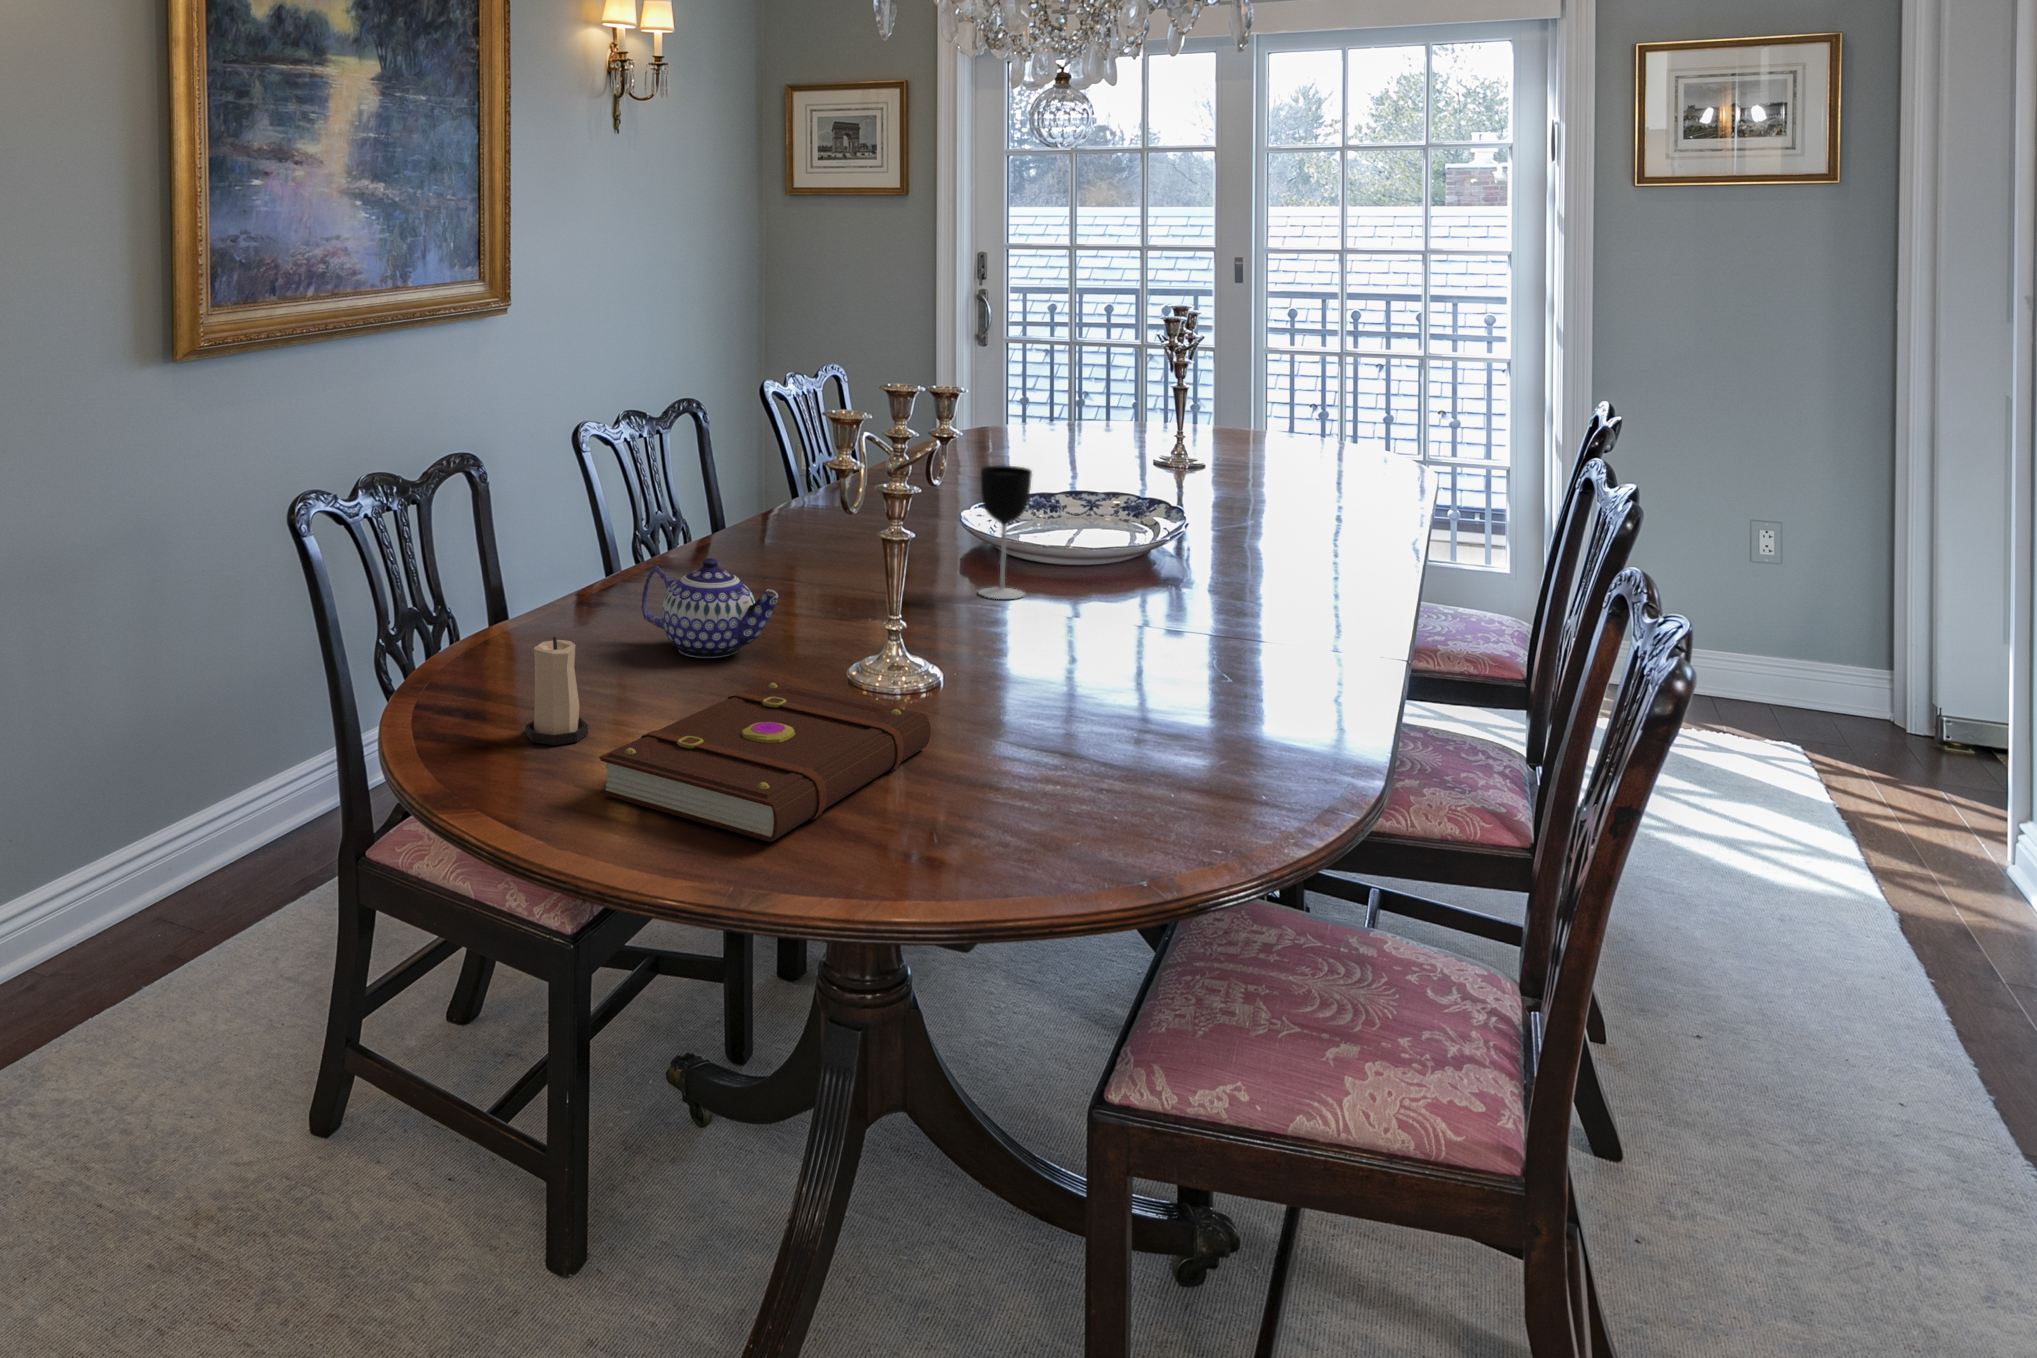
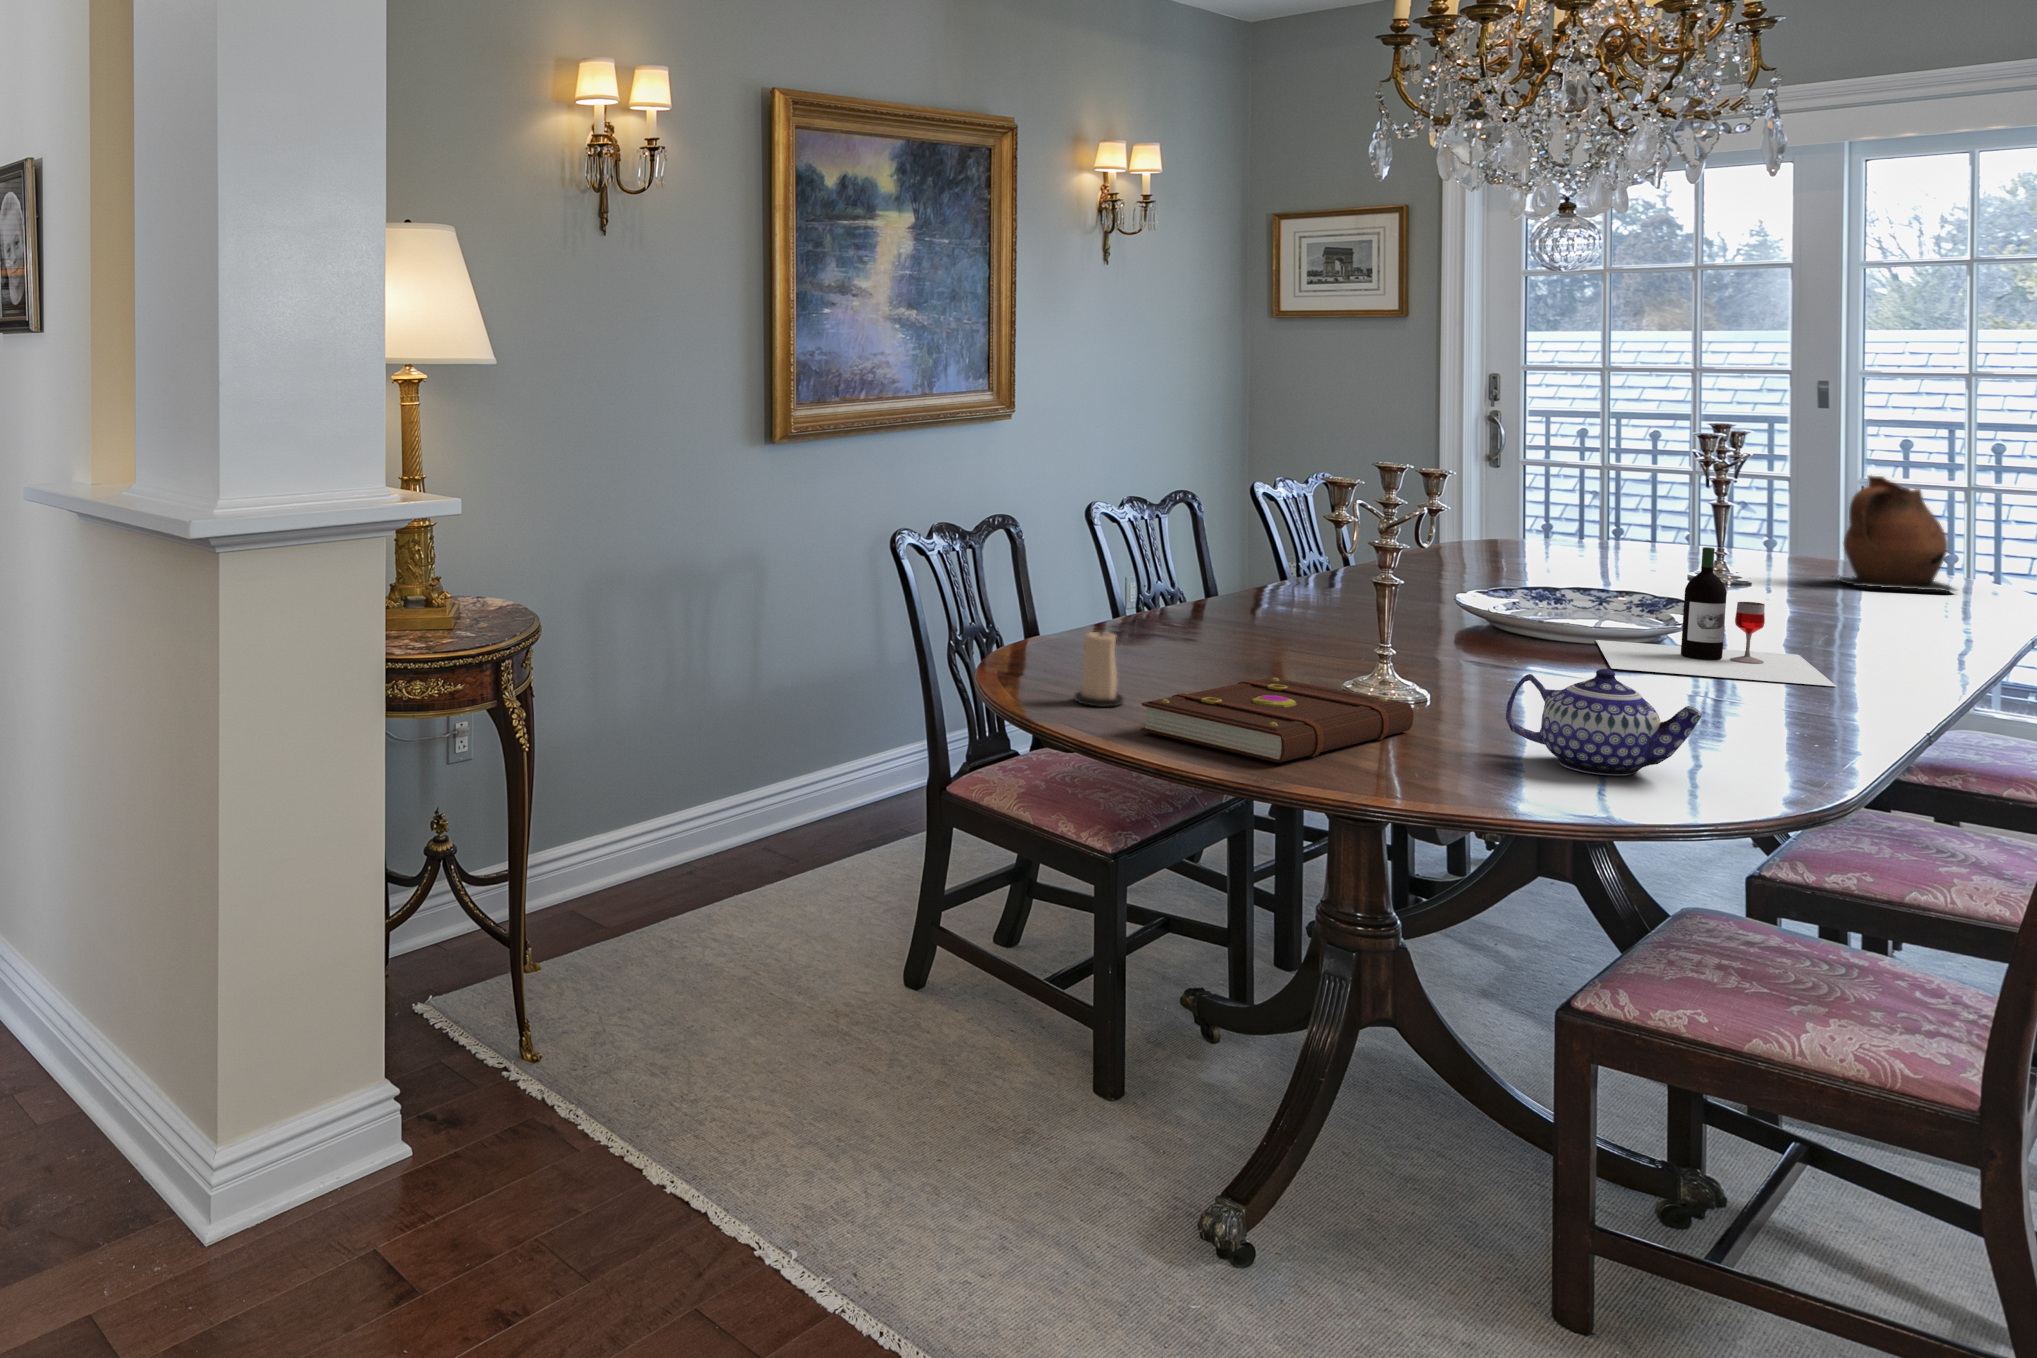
ceramic pitcher: none [1274,364,1374,477] -> present [1837,475,1956,592]
wine bottle: none [1098,465,1322,616] -> present [1596,547,1836,686]
wine glass: present [979,466,1032,599] -> none [1466,540,1522,656]
teapot: present [641,558,779,658] -> present [1506,669,1702,775]

